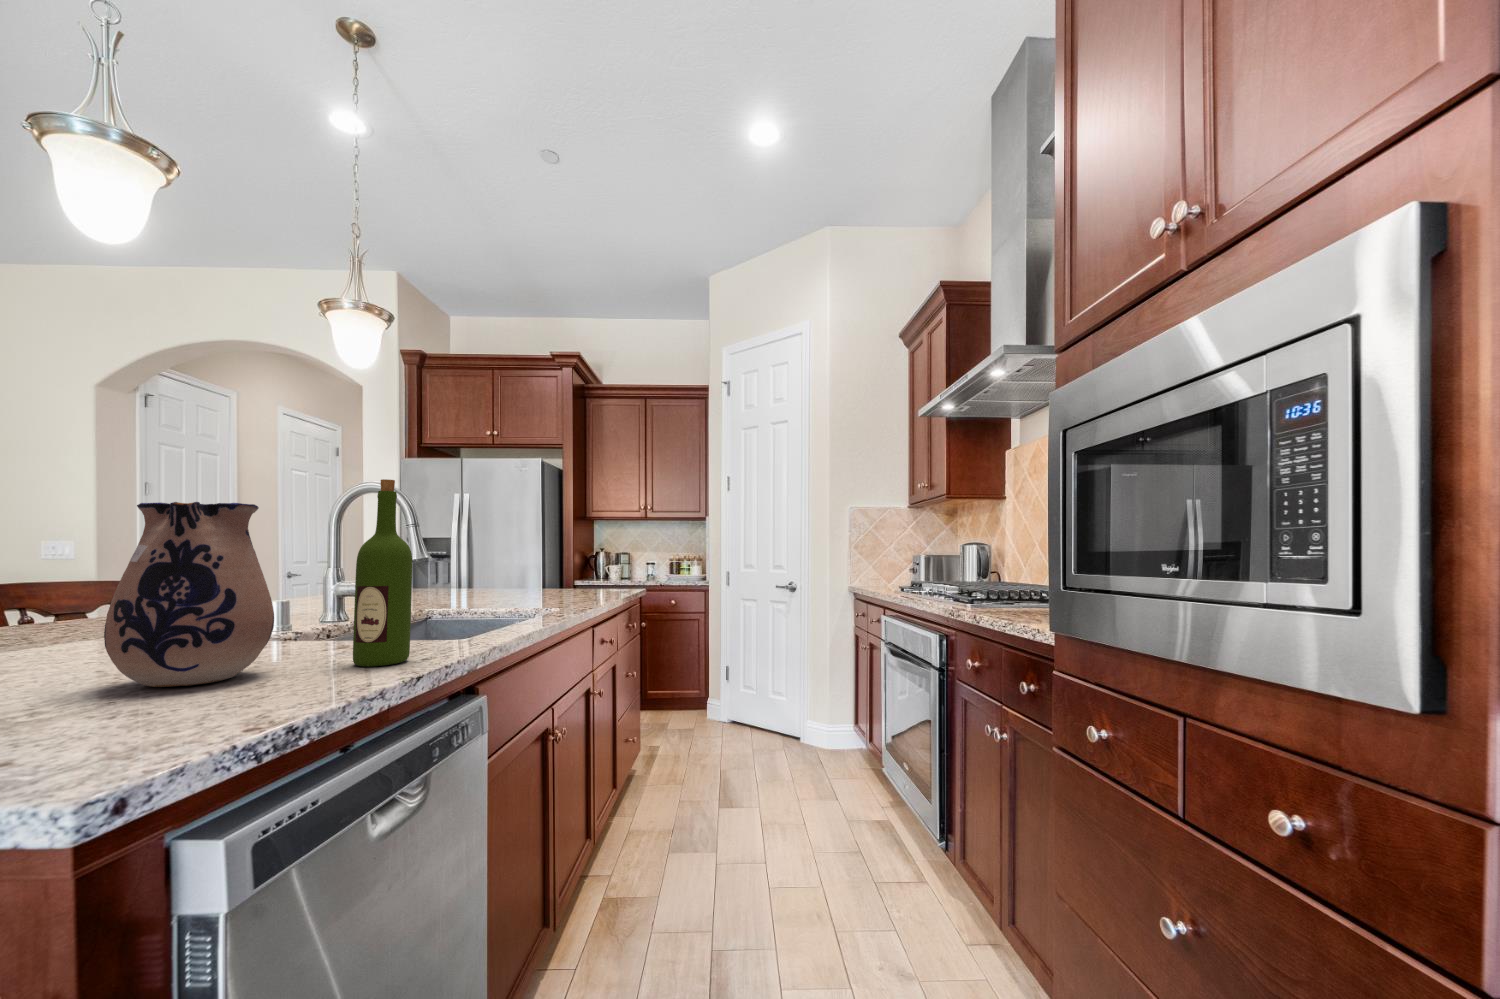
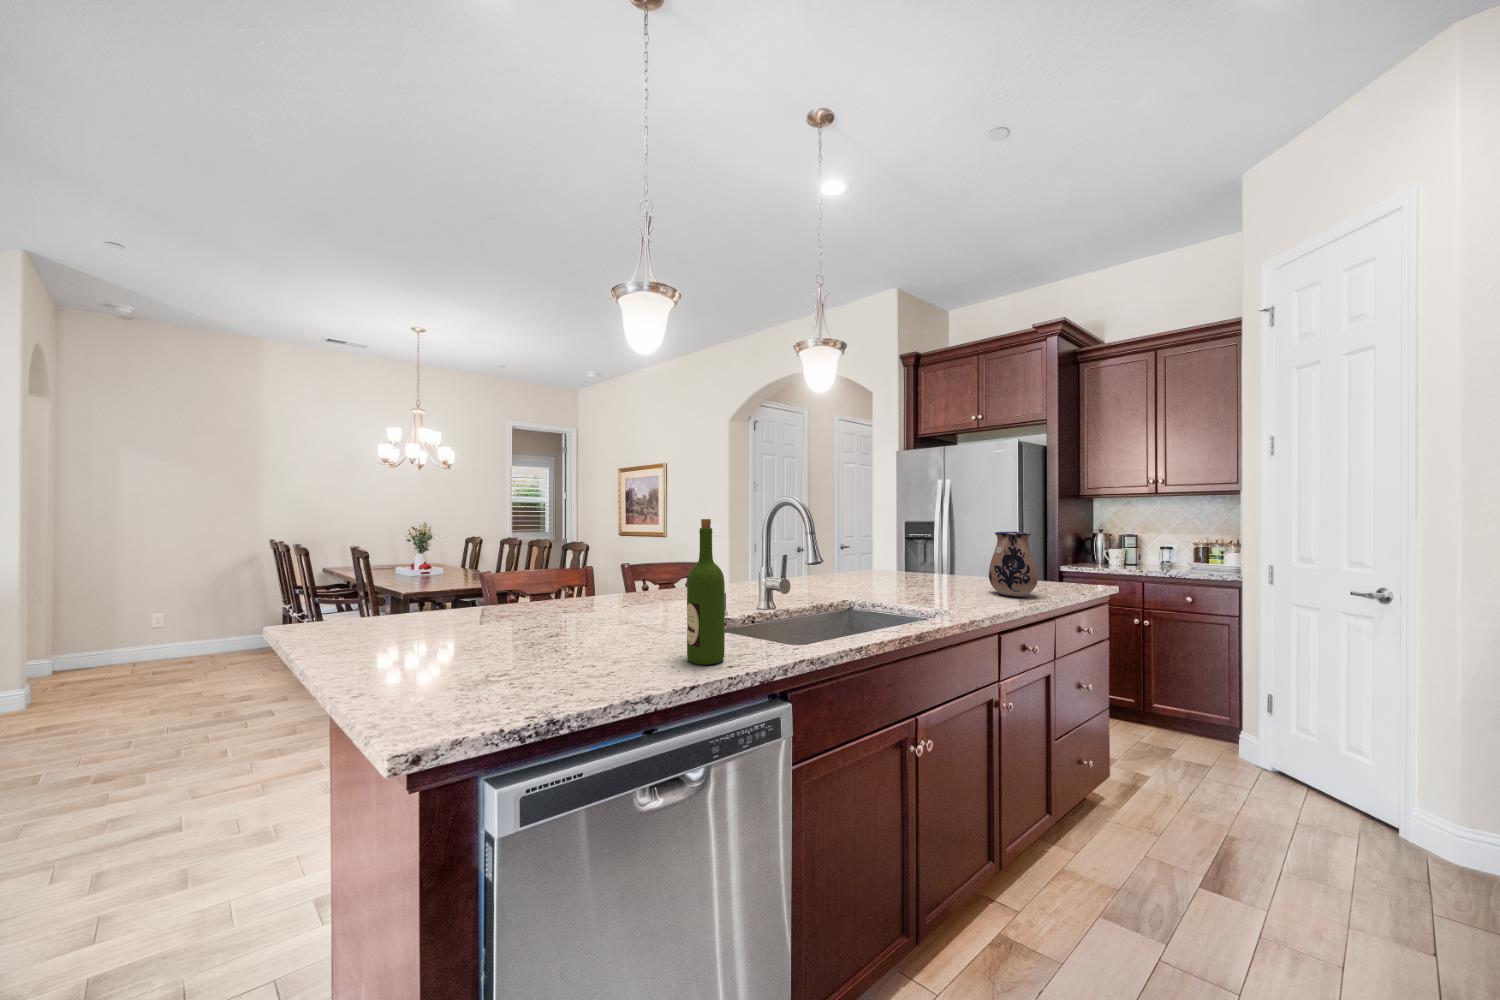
ceramic pitcher: present [104,502,274,687] -> present [989,531,1038,597]

